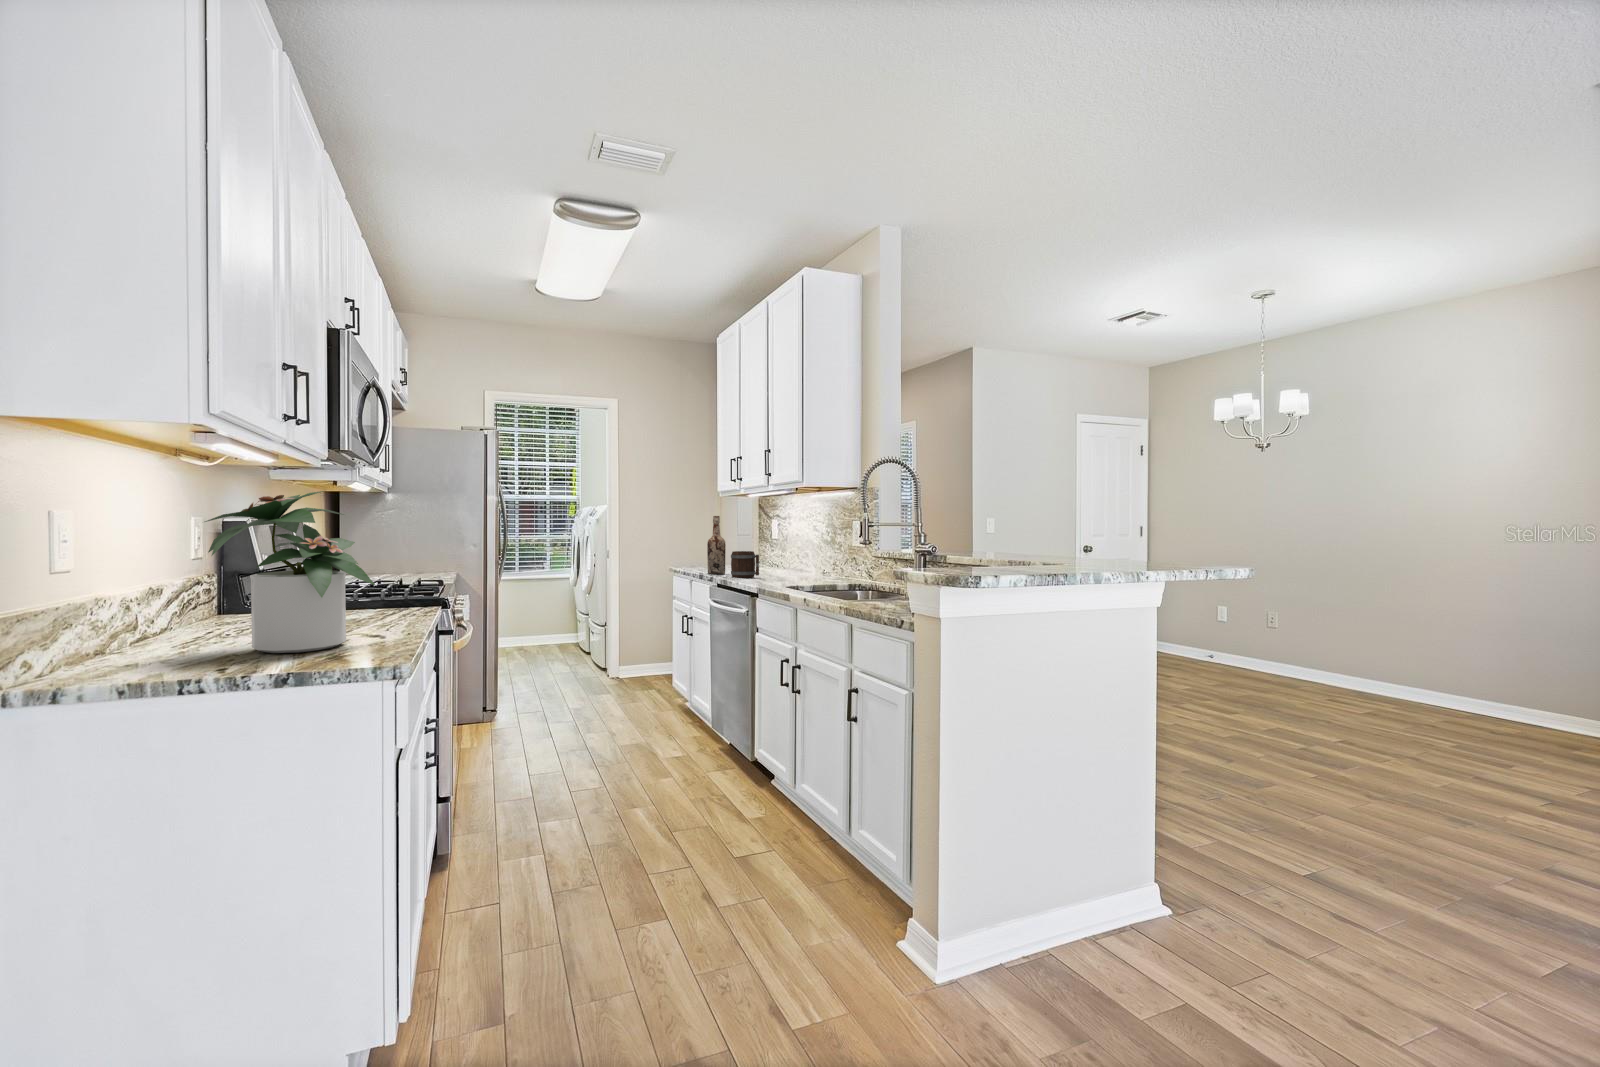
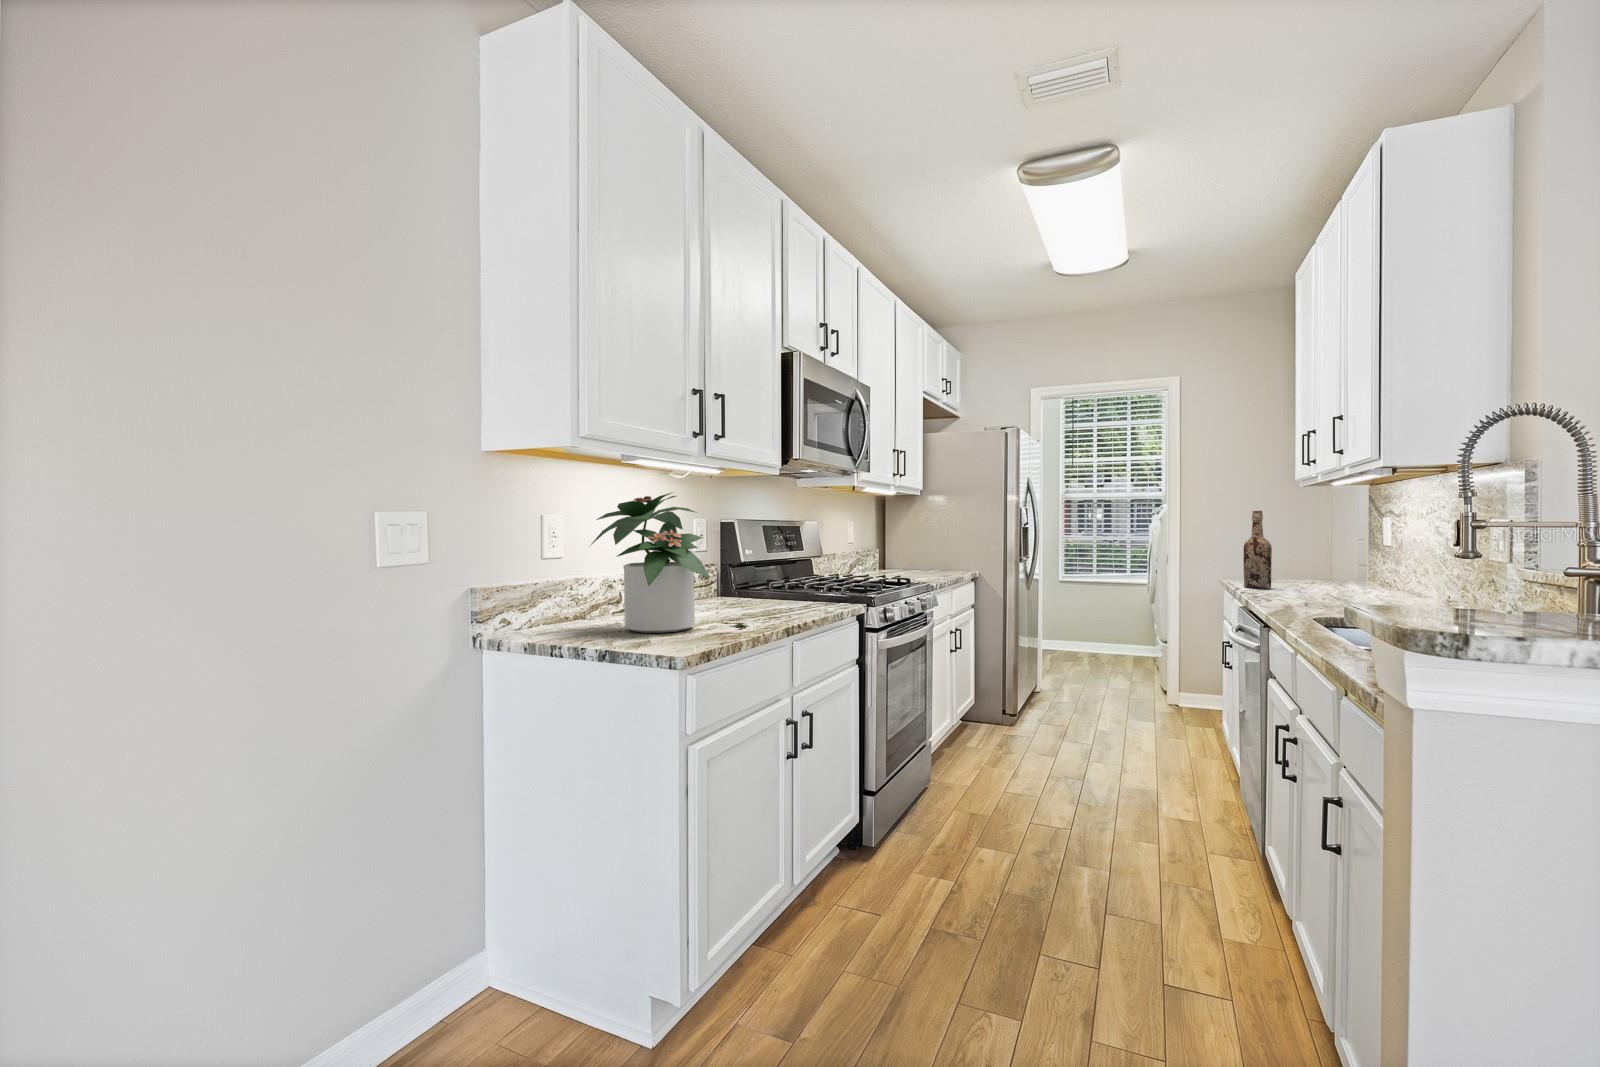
mug: present [731,551,759,578] -> none [1269,558,1313,596]

